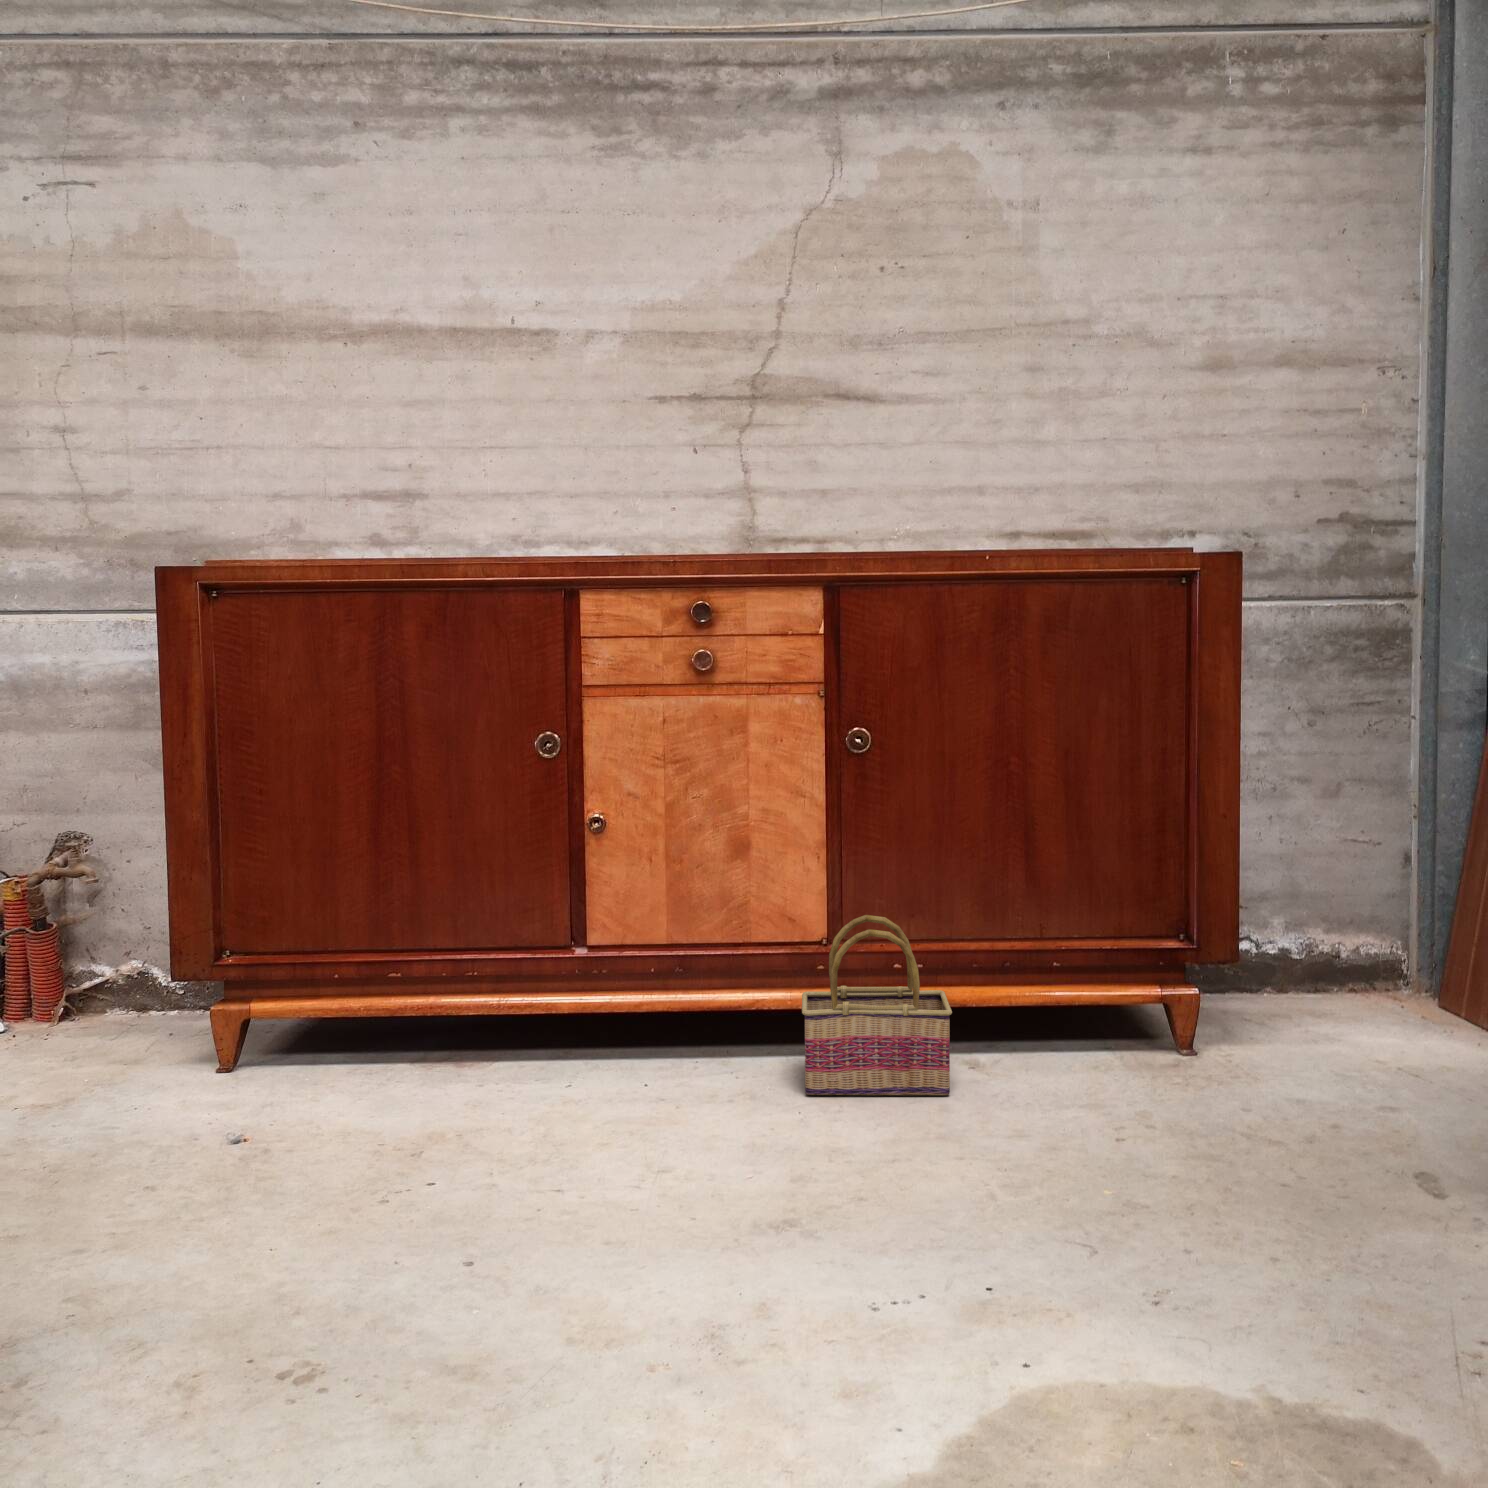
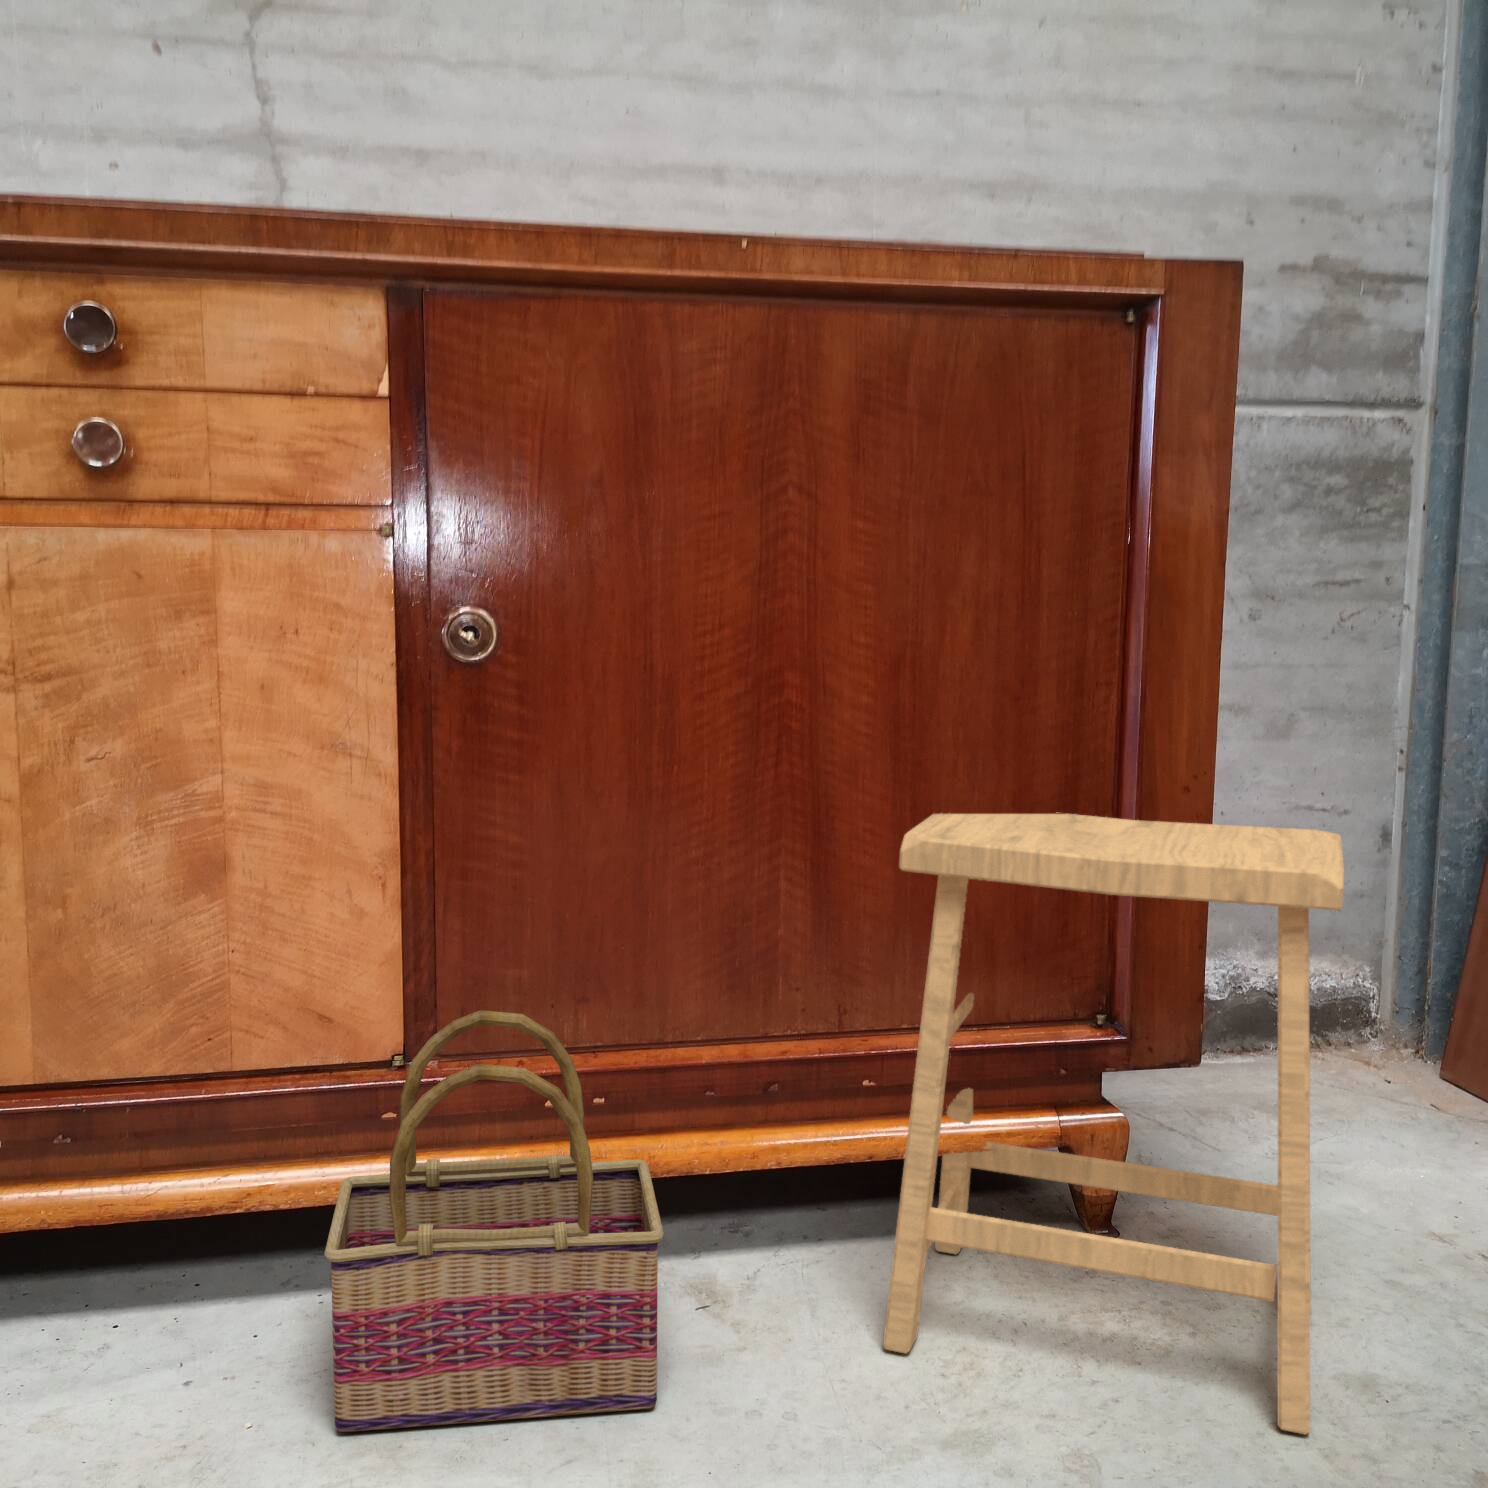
footstool: none [1060,823,1291,1116] -> present [883,813,1344,1434]

